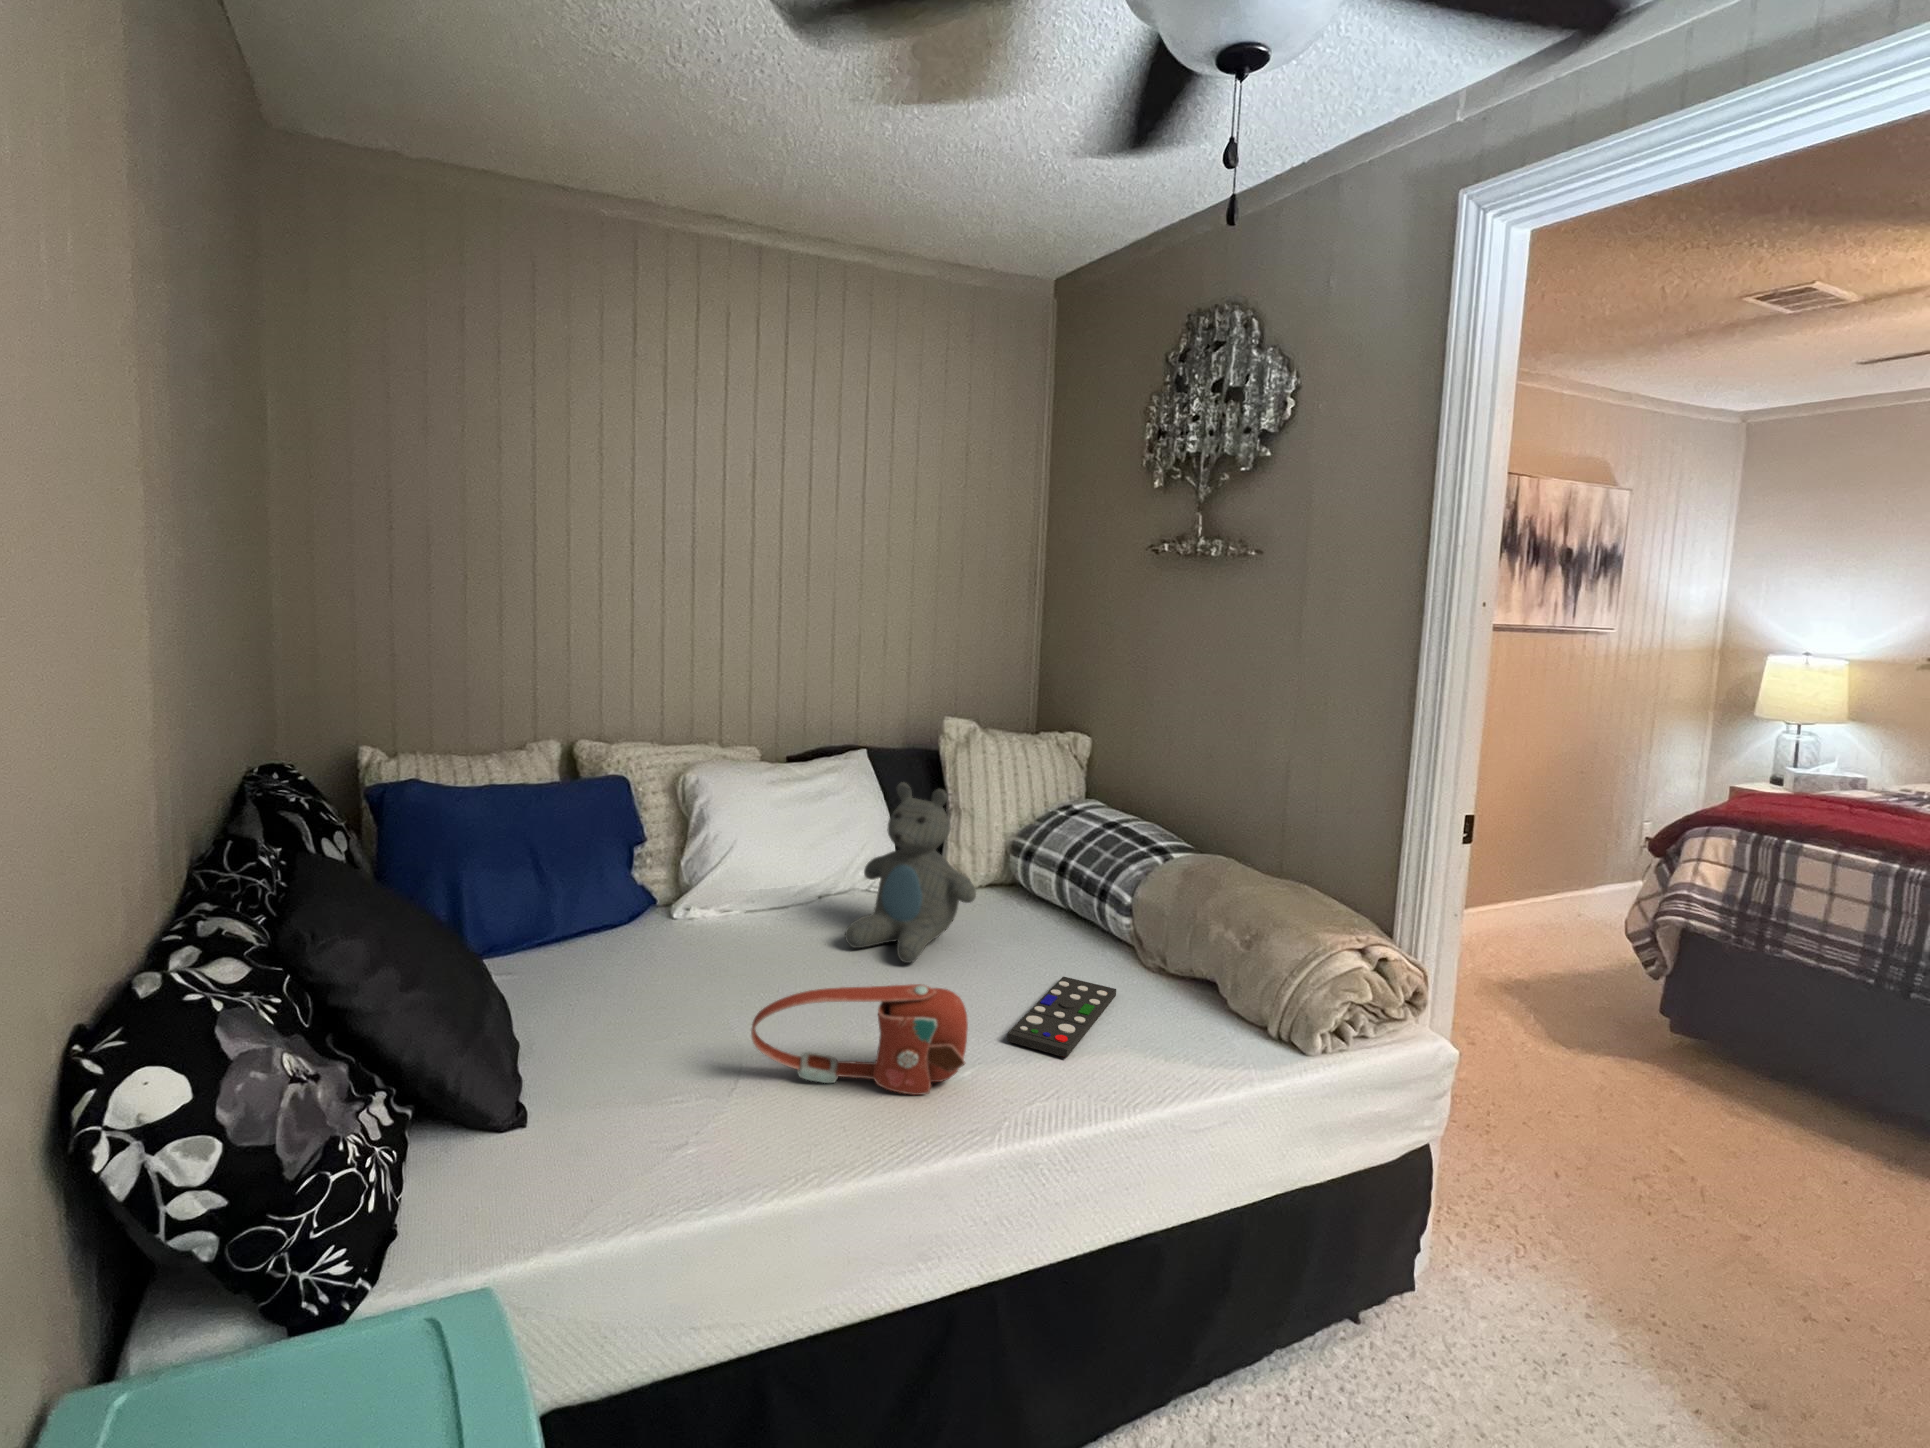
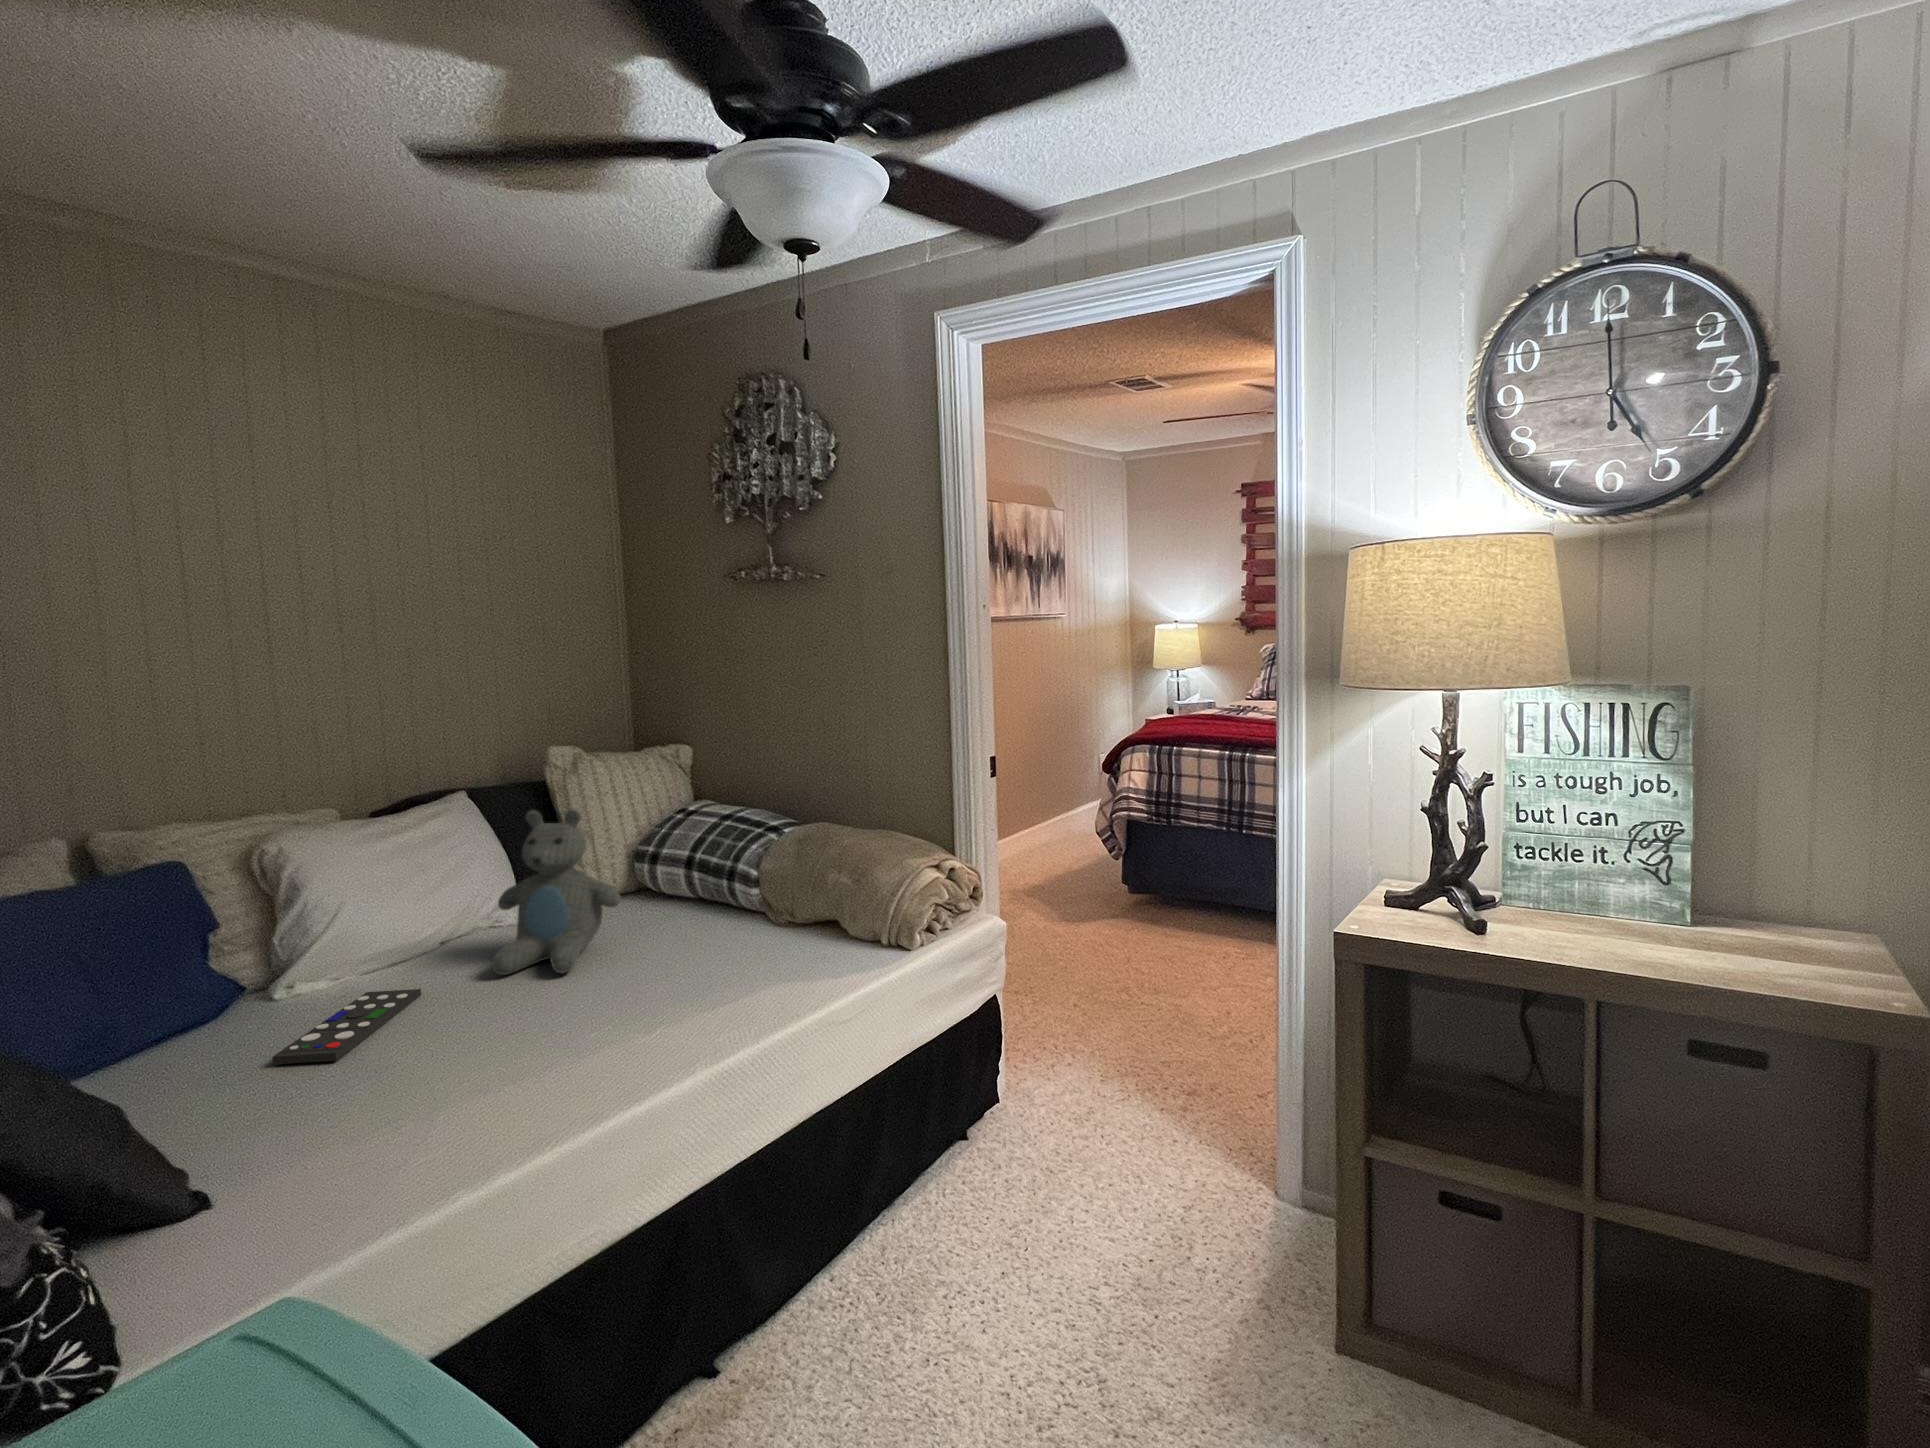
remote control: present [1007,977,1116,1058] -> present [272,989,421,1064]
handbag: present [751,984,968,1095] -> none [441,967,657,1083]

